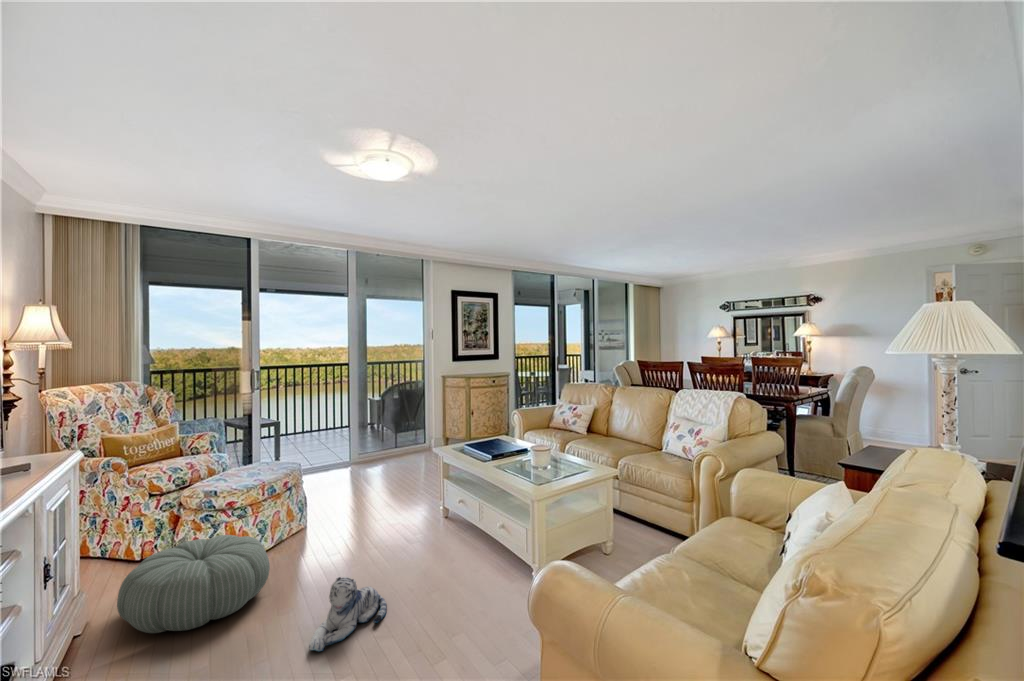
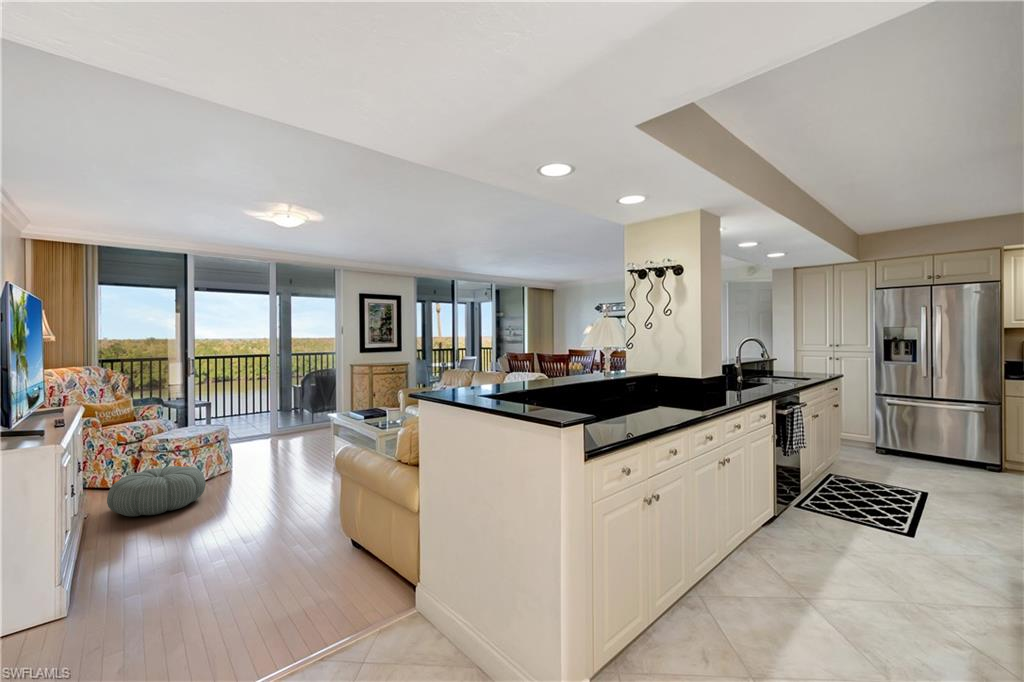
plush toy: present [309,577,387,651] -> none [229,482,280,520]

